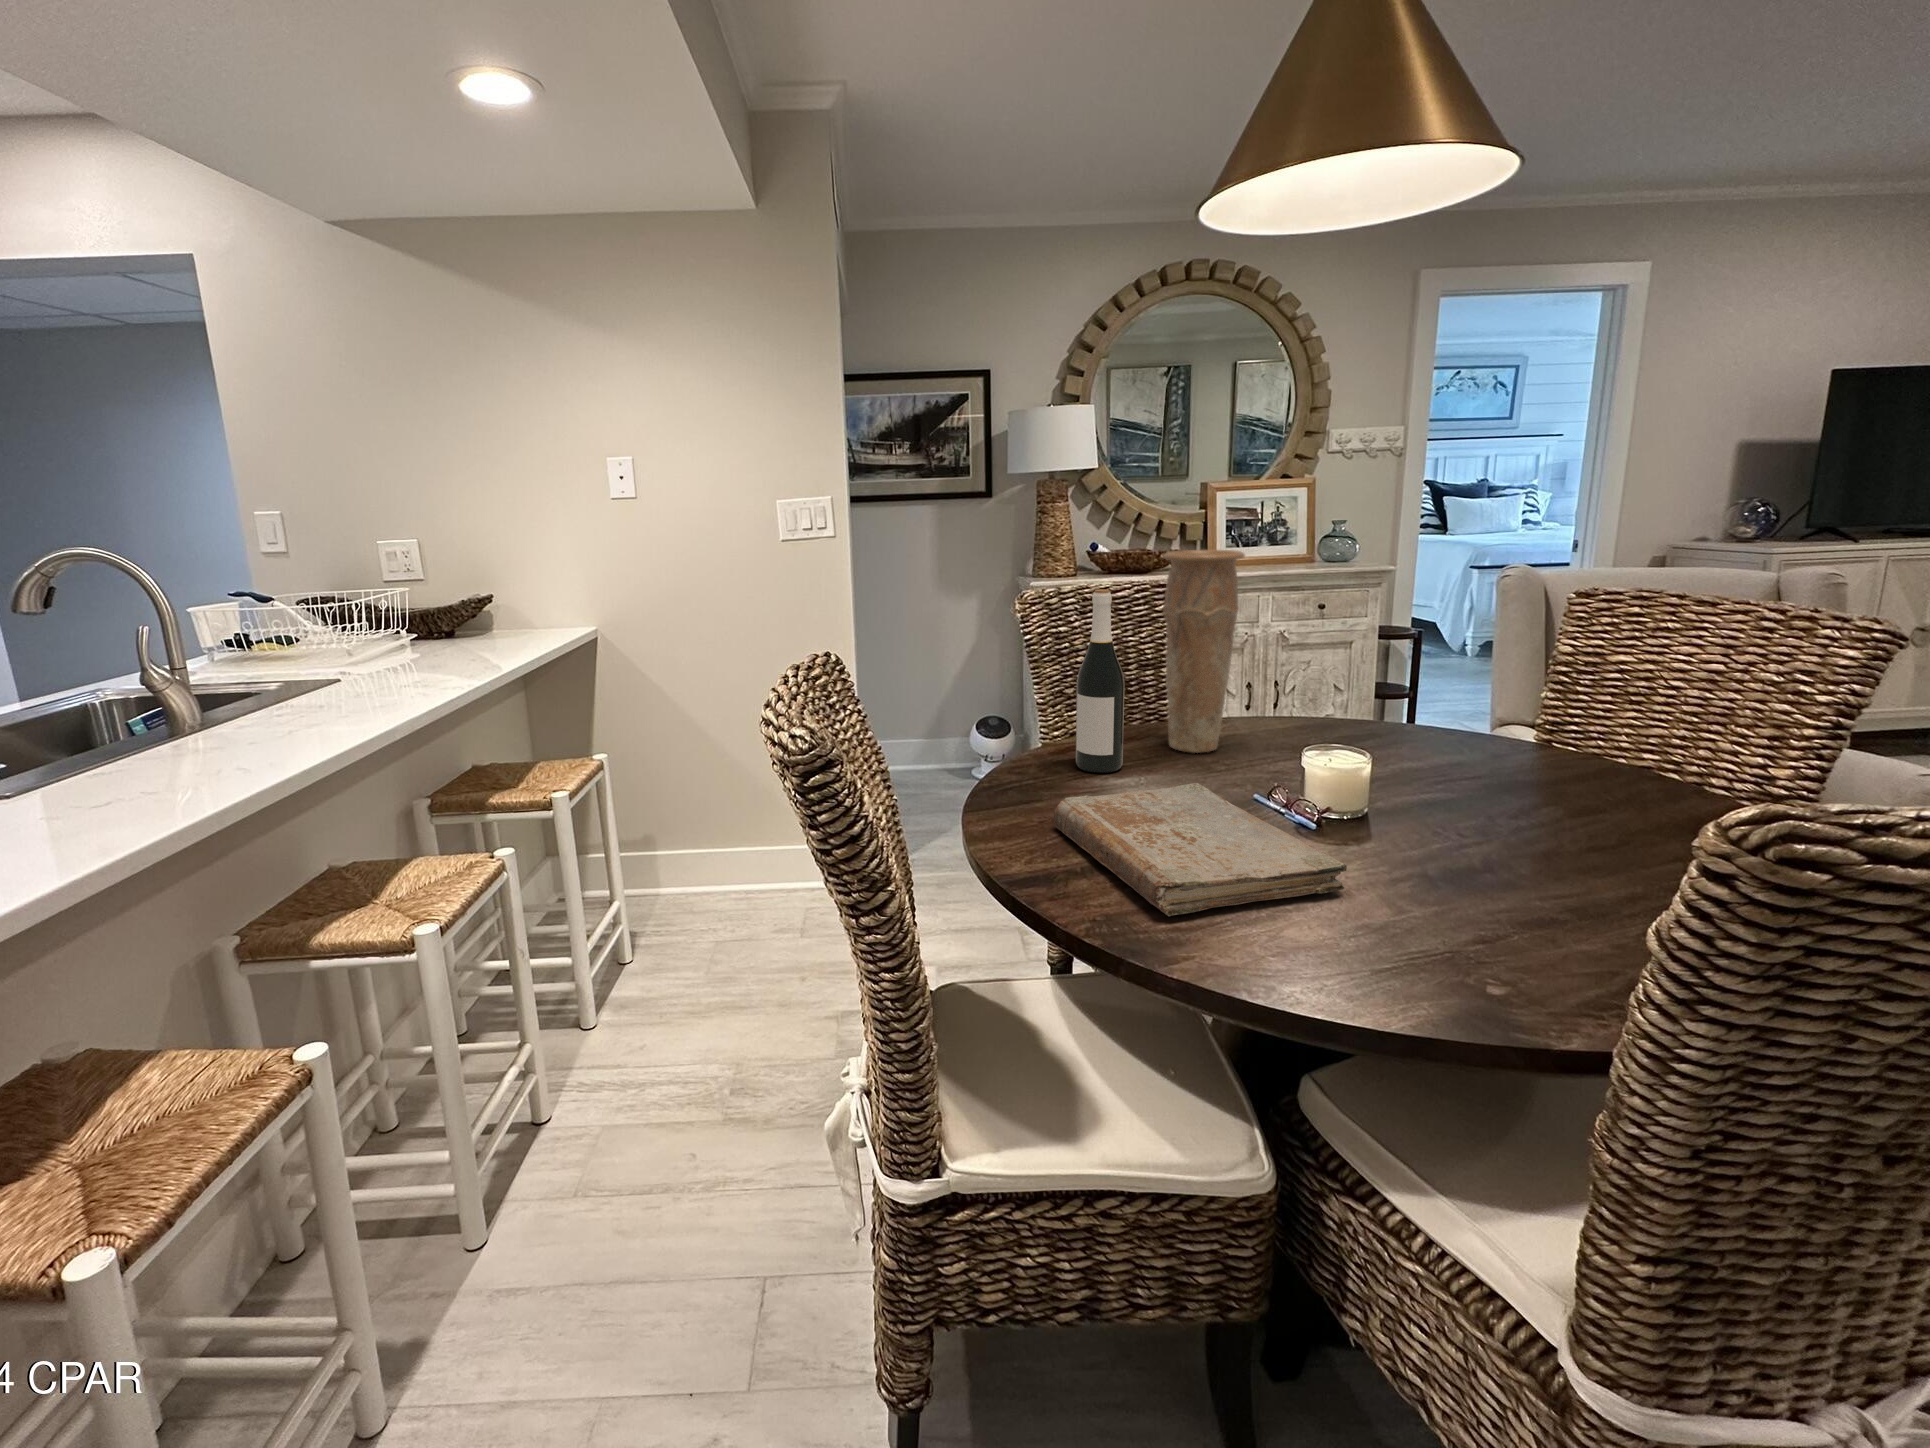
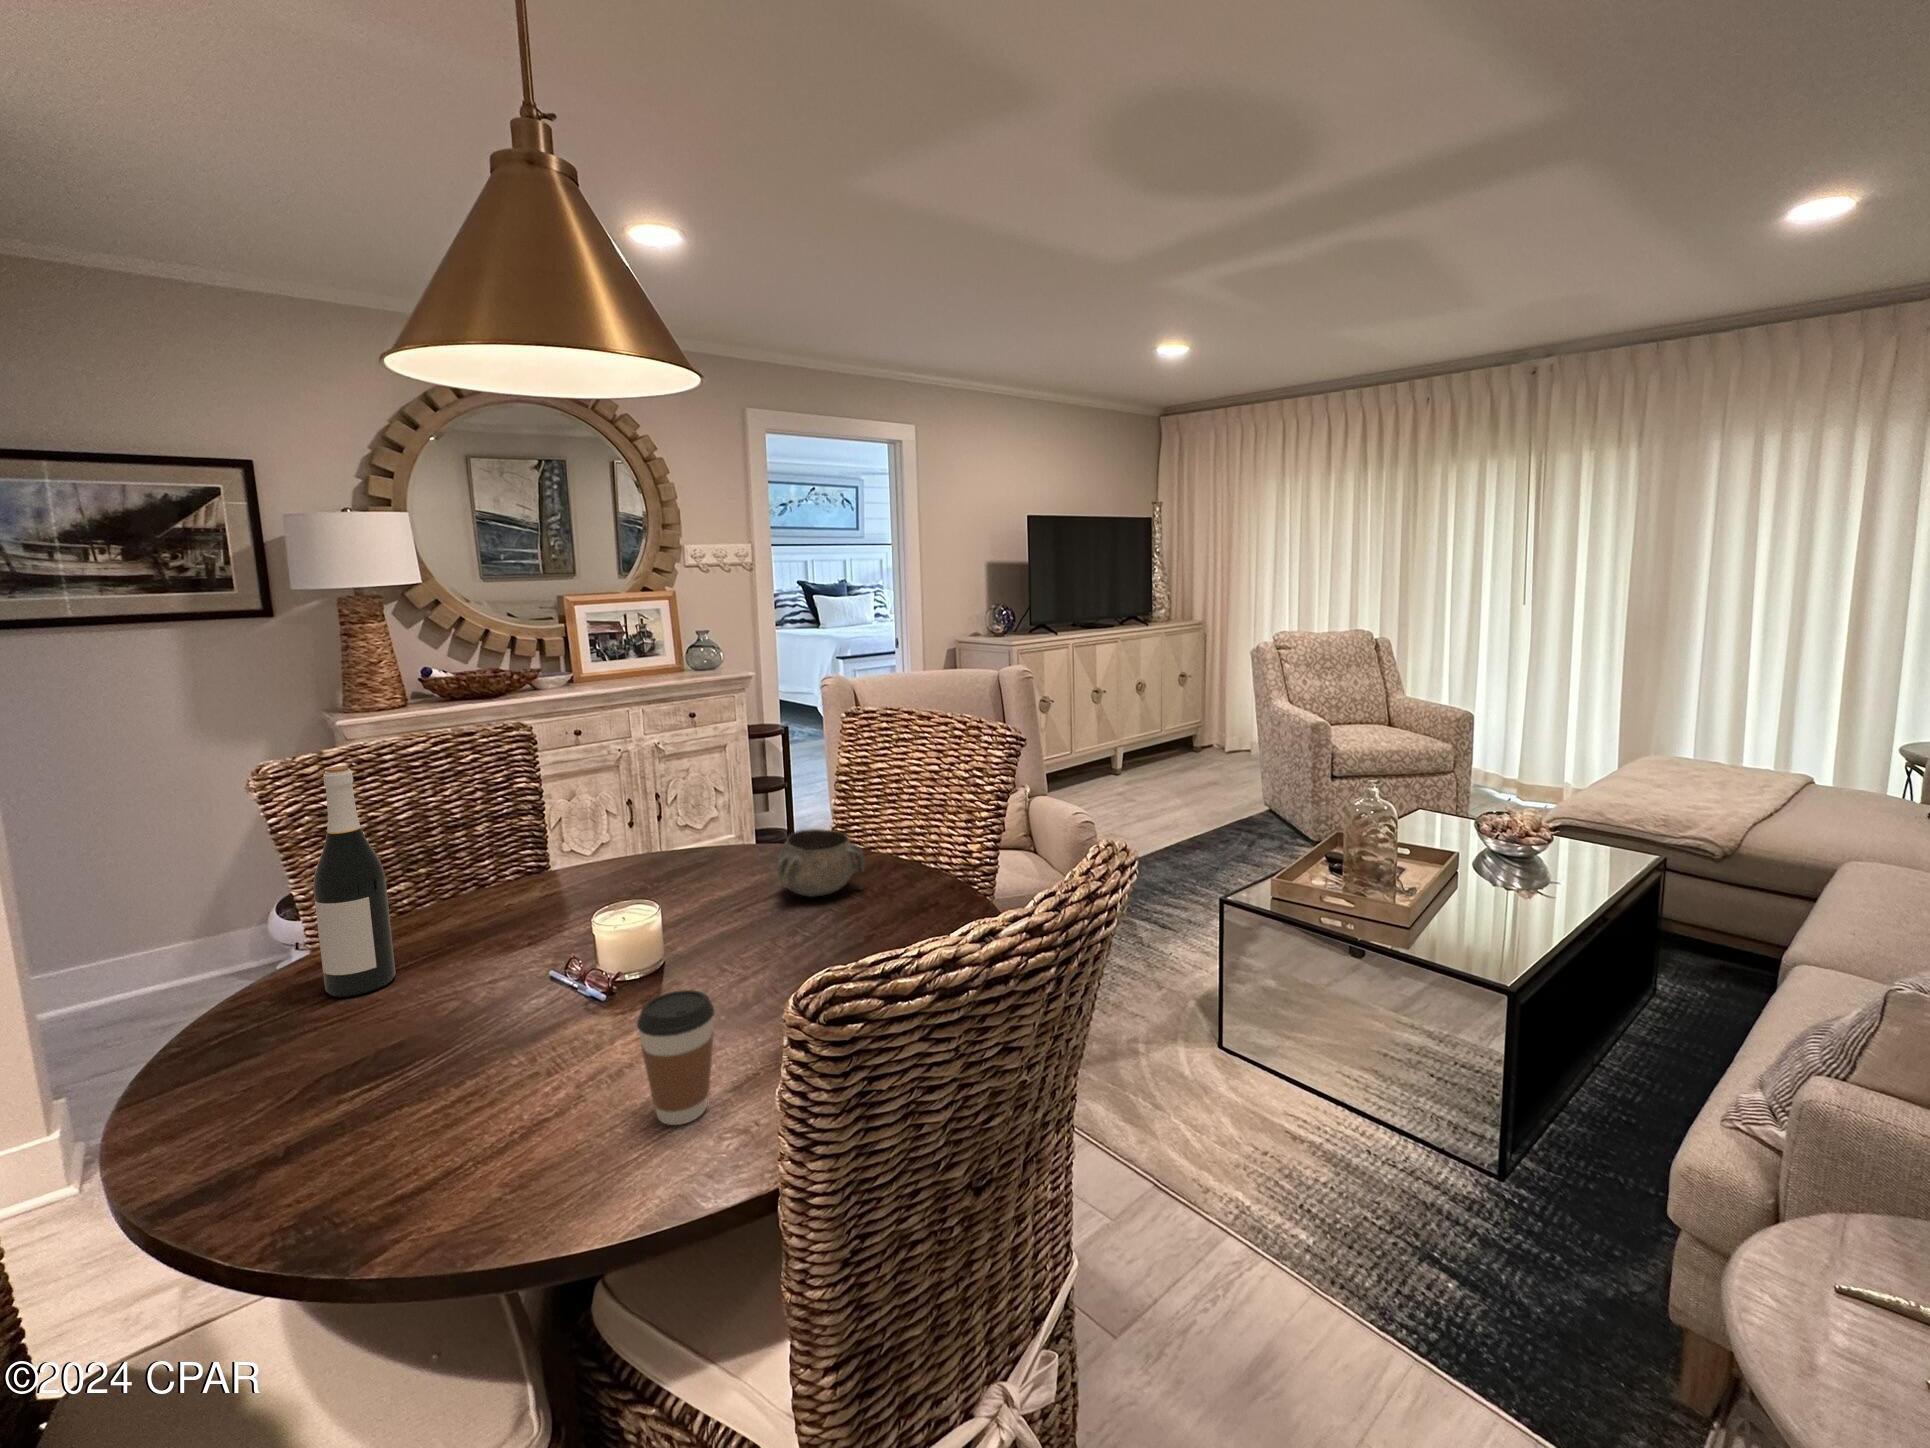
vase: present [1163,550,1245,753] -> none [433,701,535,934]
decorative bowl: none [1476,712,1596,787] -> present [777,829,865,897]
book: present [1053,783,1347,916] -> none [254,984,621,1195]
coffee cup: none [1387,821,1473,951] -> present [637,990,715,1125]

